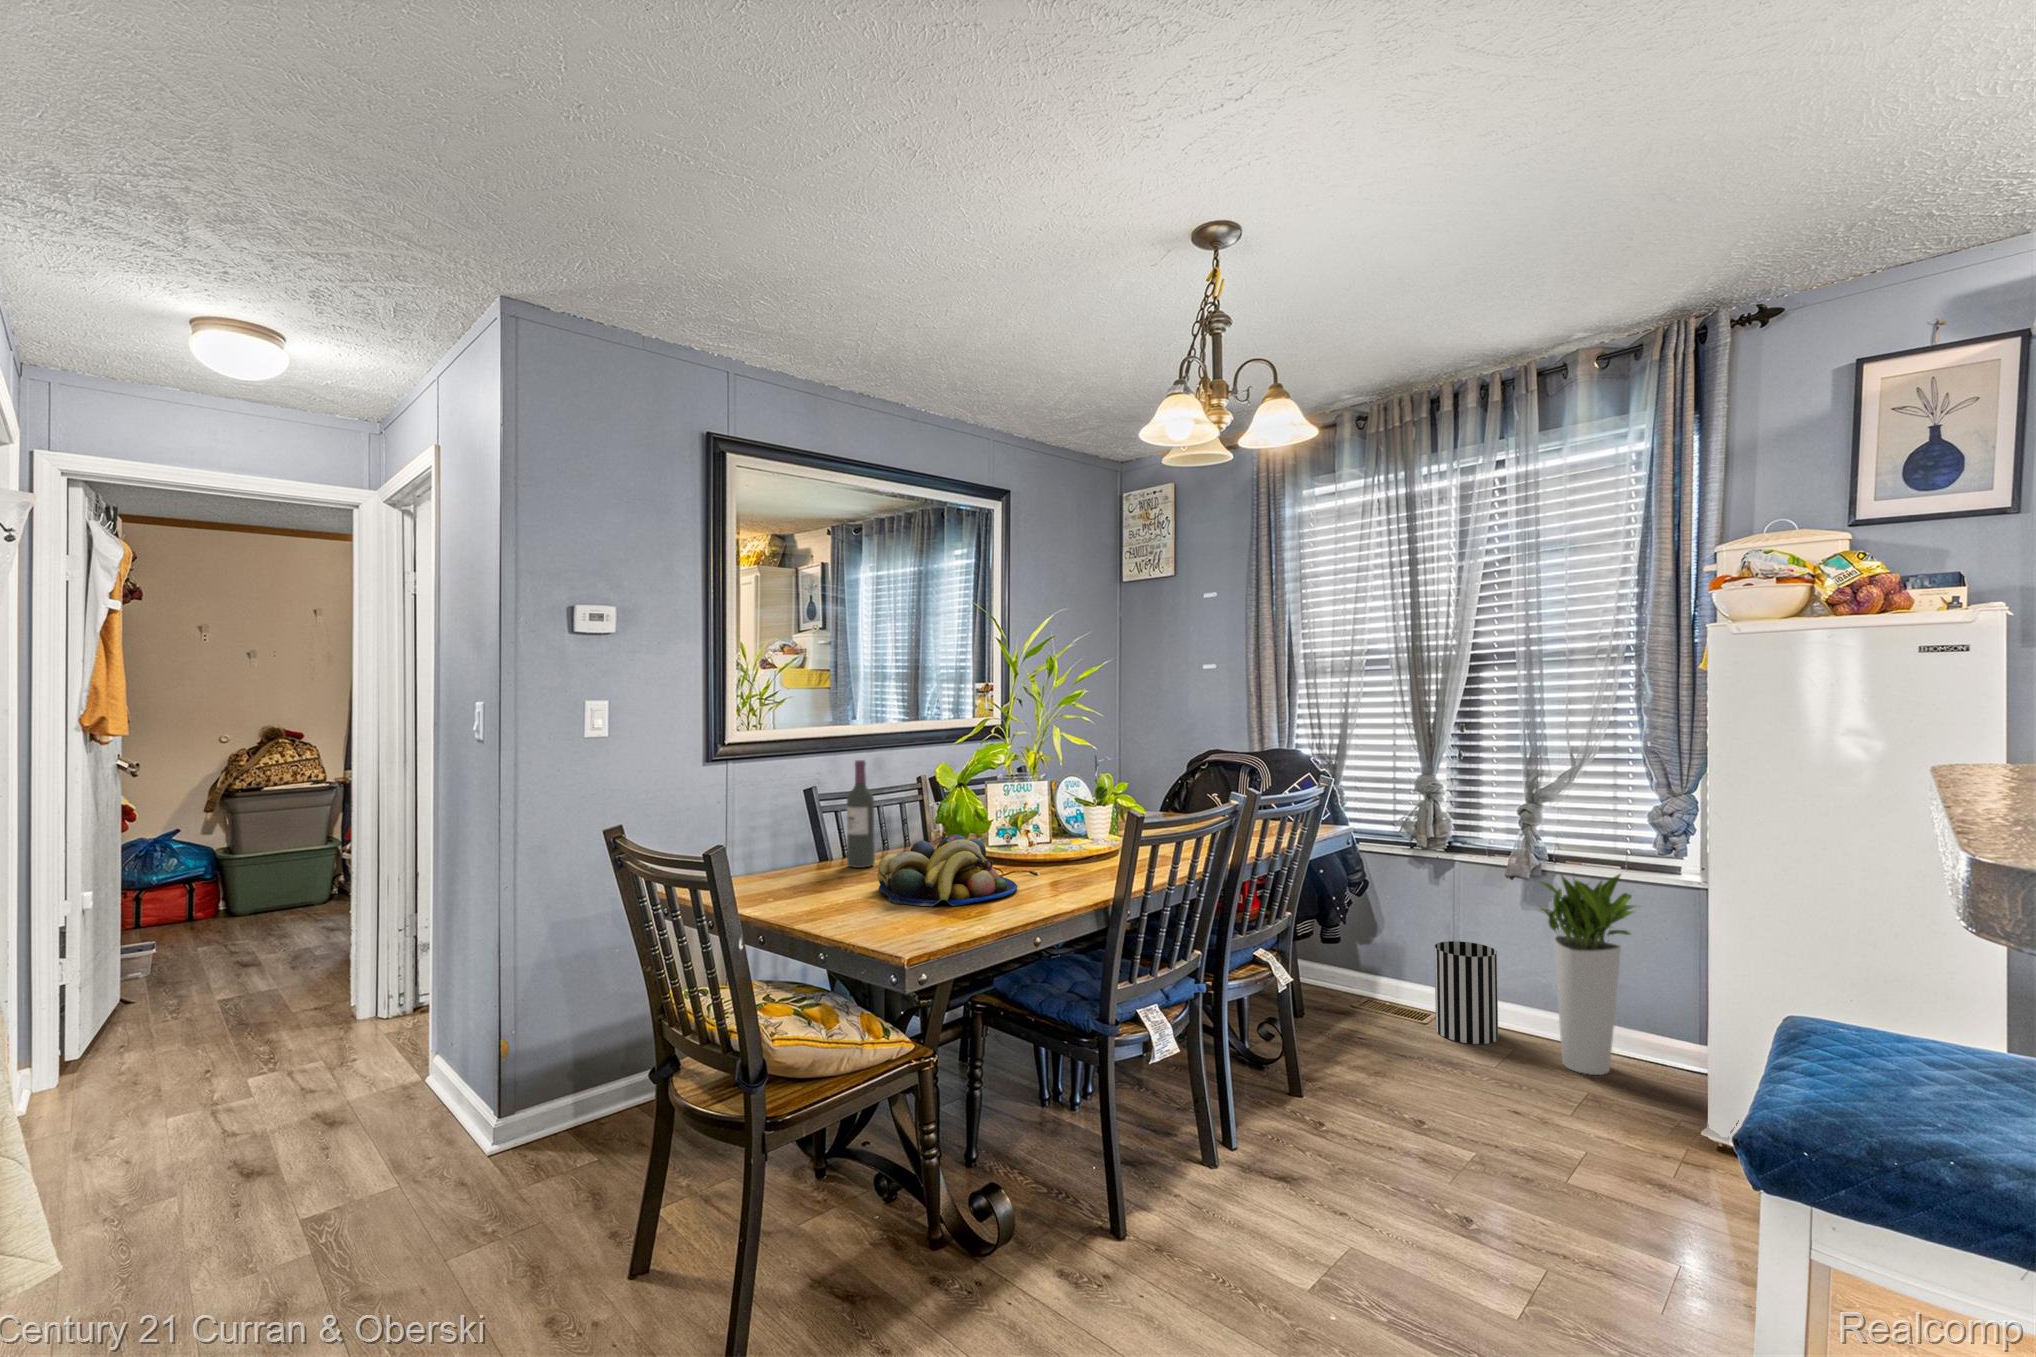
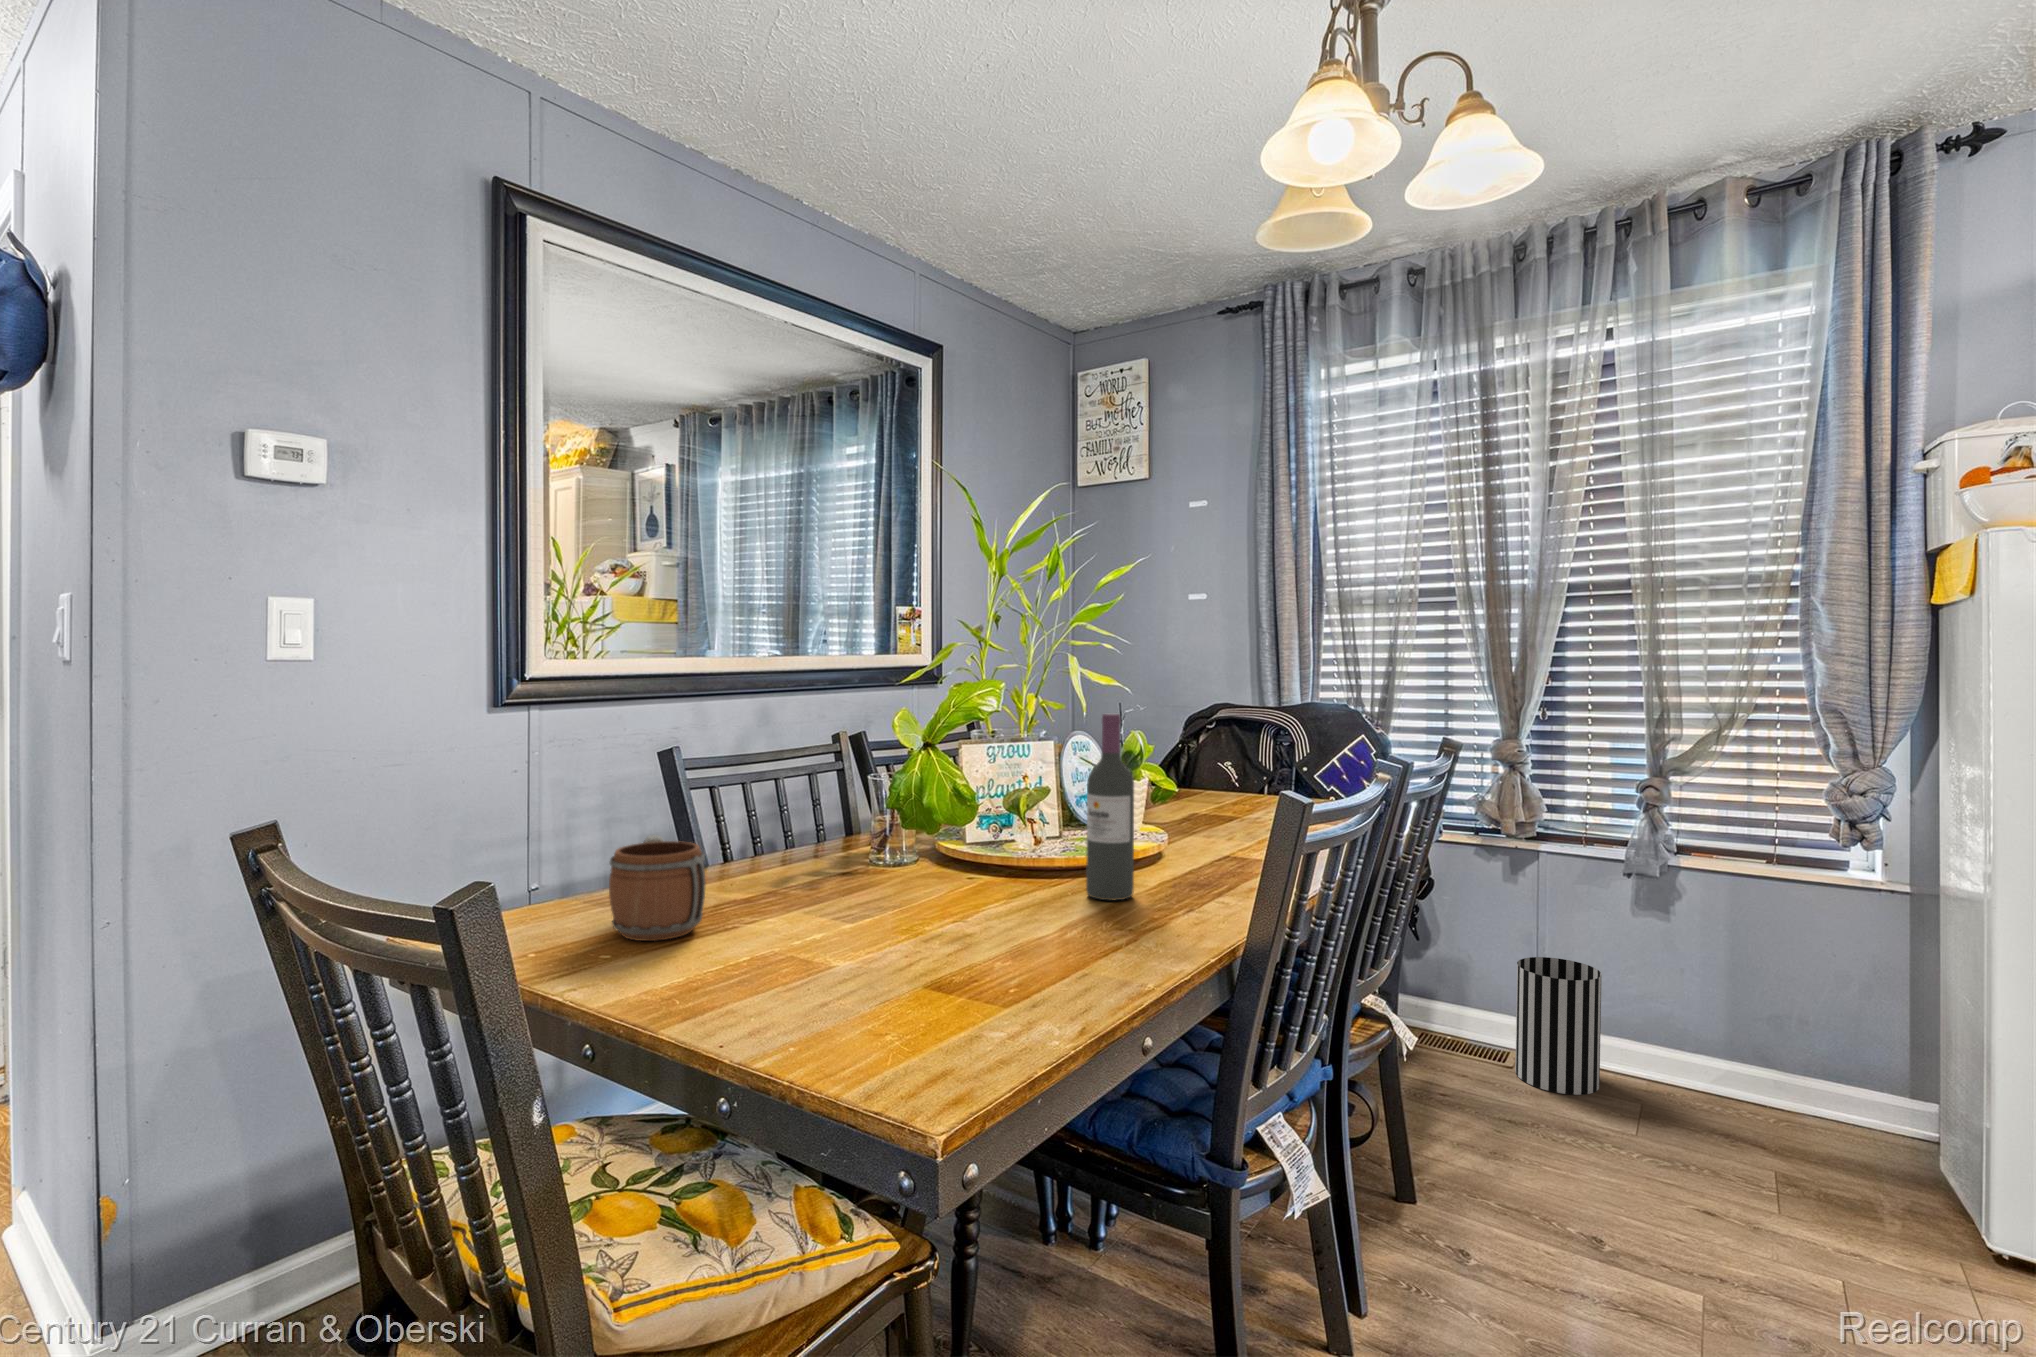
wine bottle: present [847,760,875,868] -> present [1086,714,1134,900]
mug: none [773,834,825,891] -> present [609,835,706,941]
fruit bowl: present [878,835,1018,906] -> none [804,834,1053,972]
planter: present [1540,874,1635,1075] -> none [1659,868,1810,1137]

